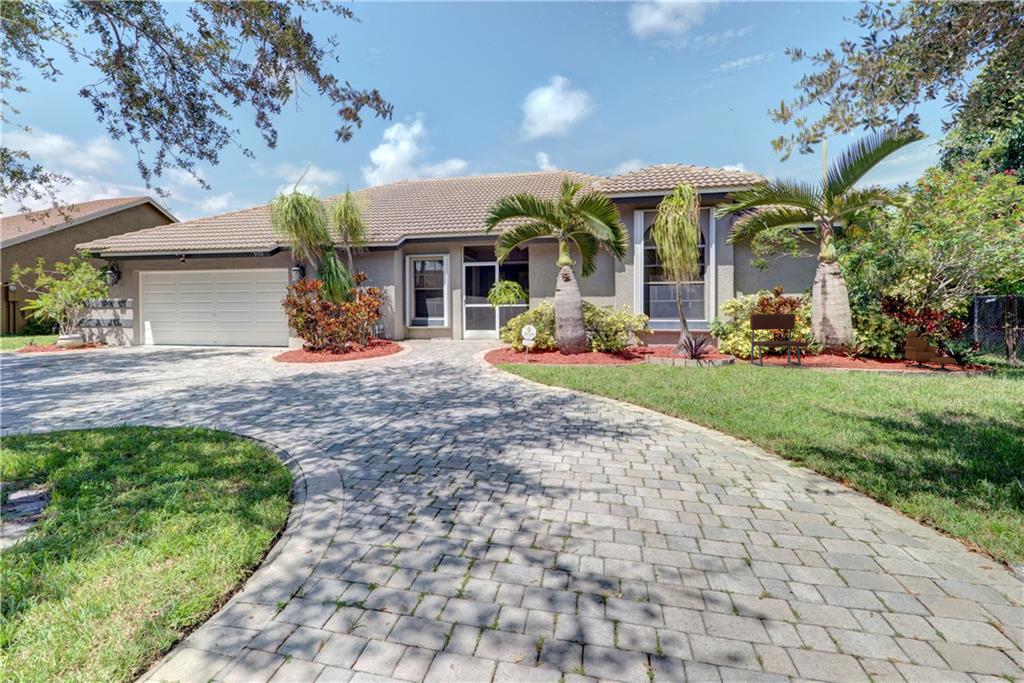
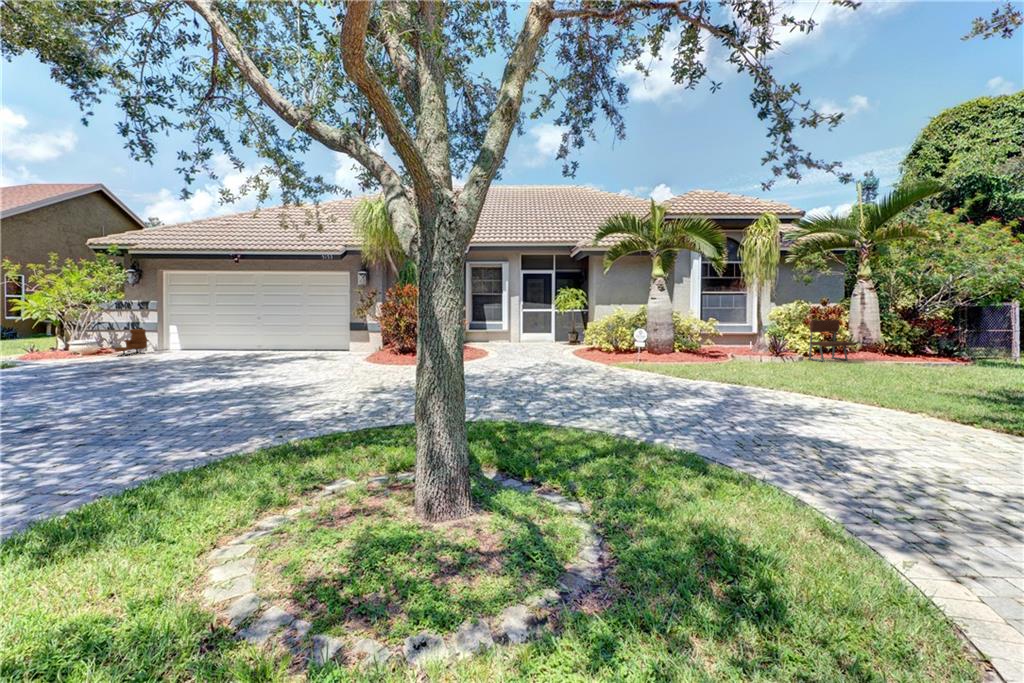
lounge chair: present [903,330,956,372] -> present [115,329,148,356]

